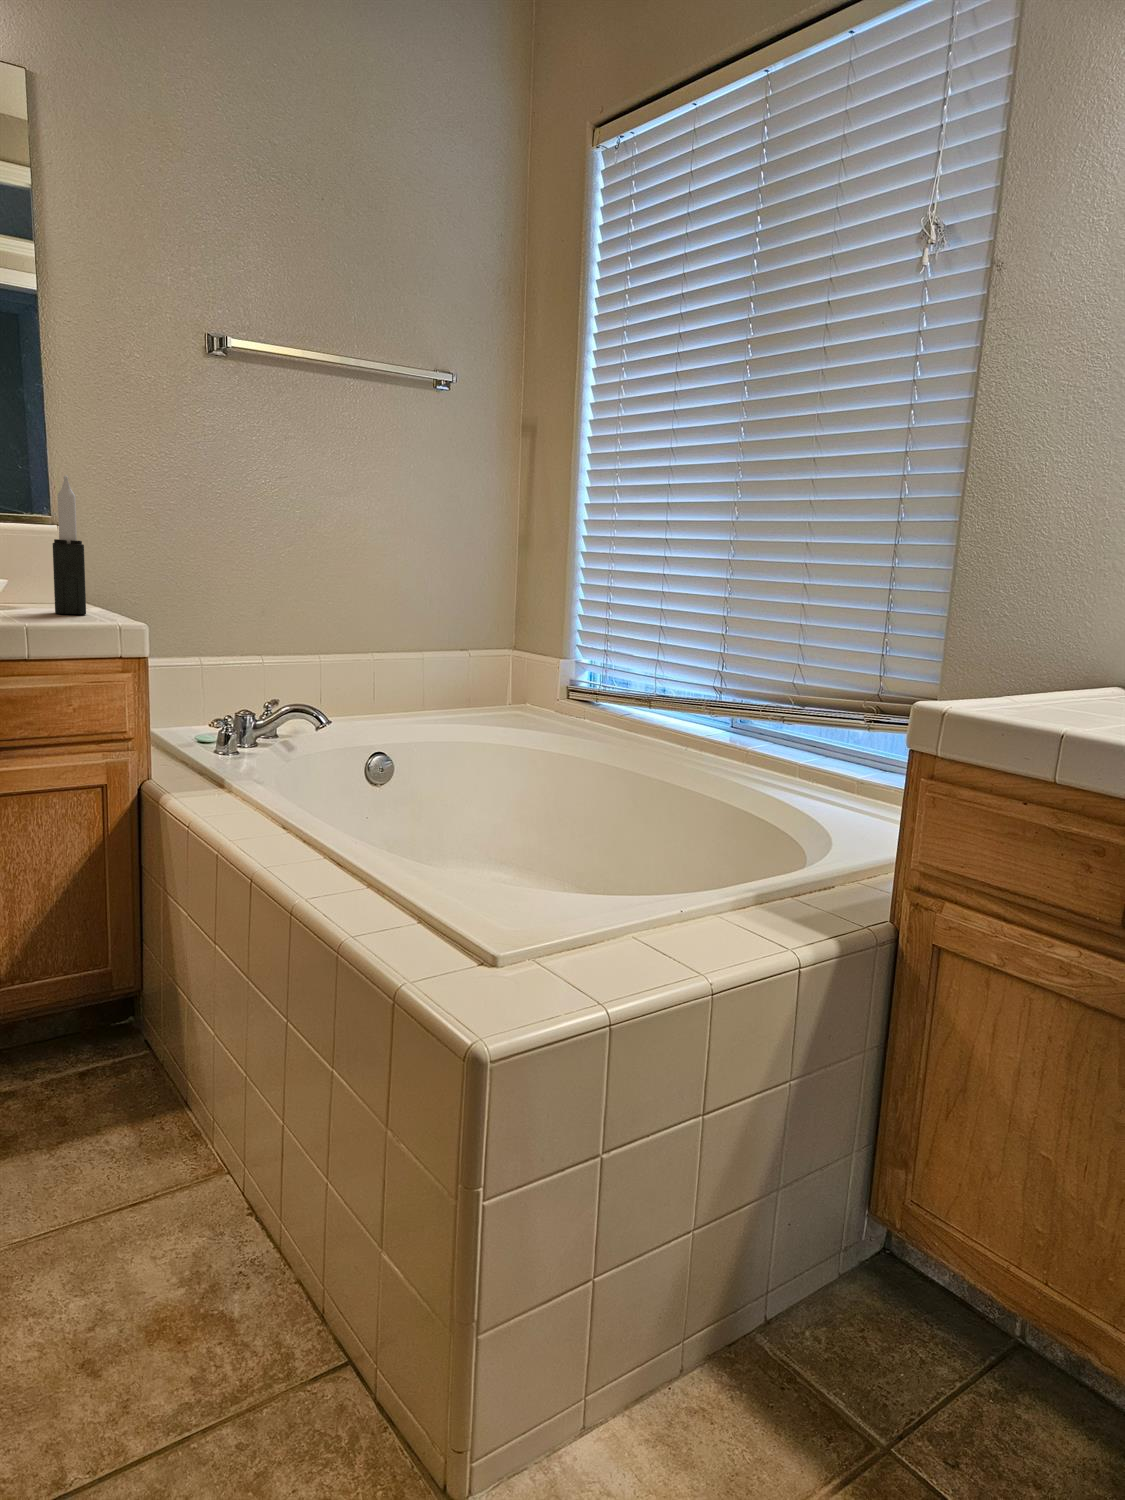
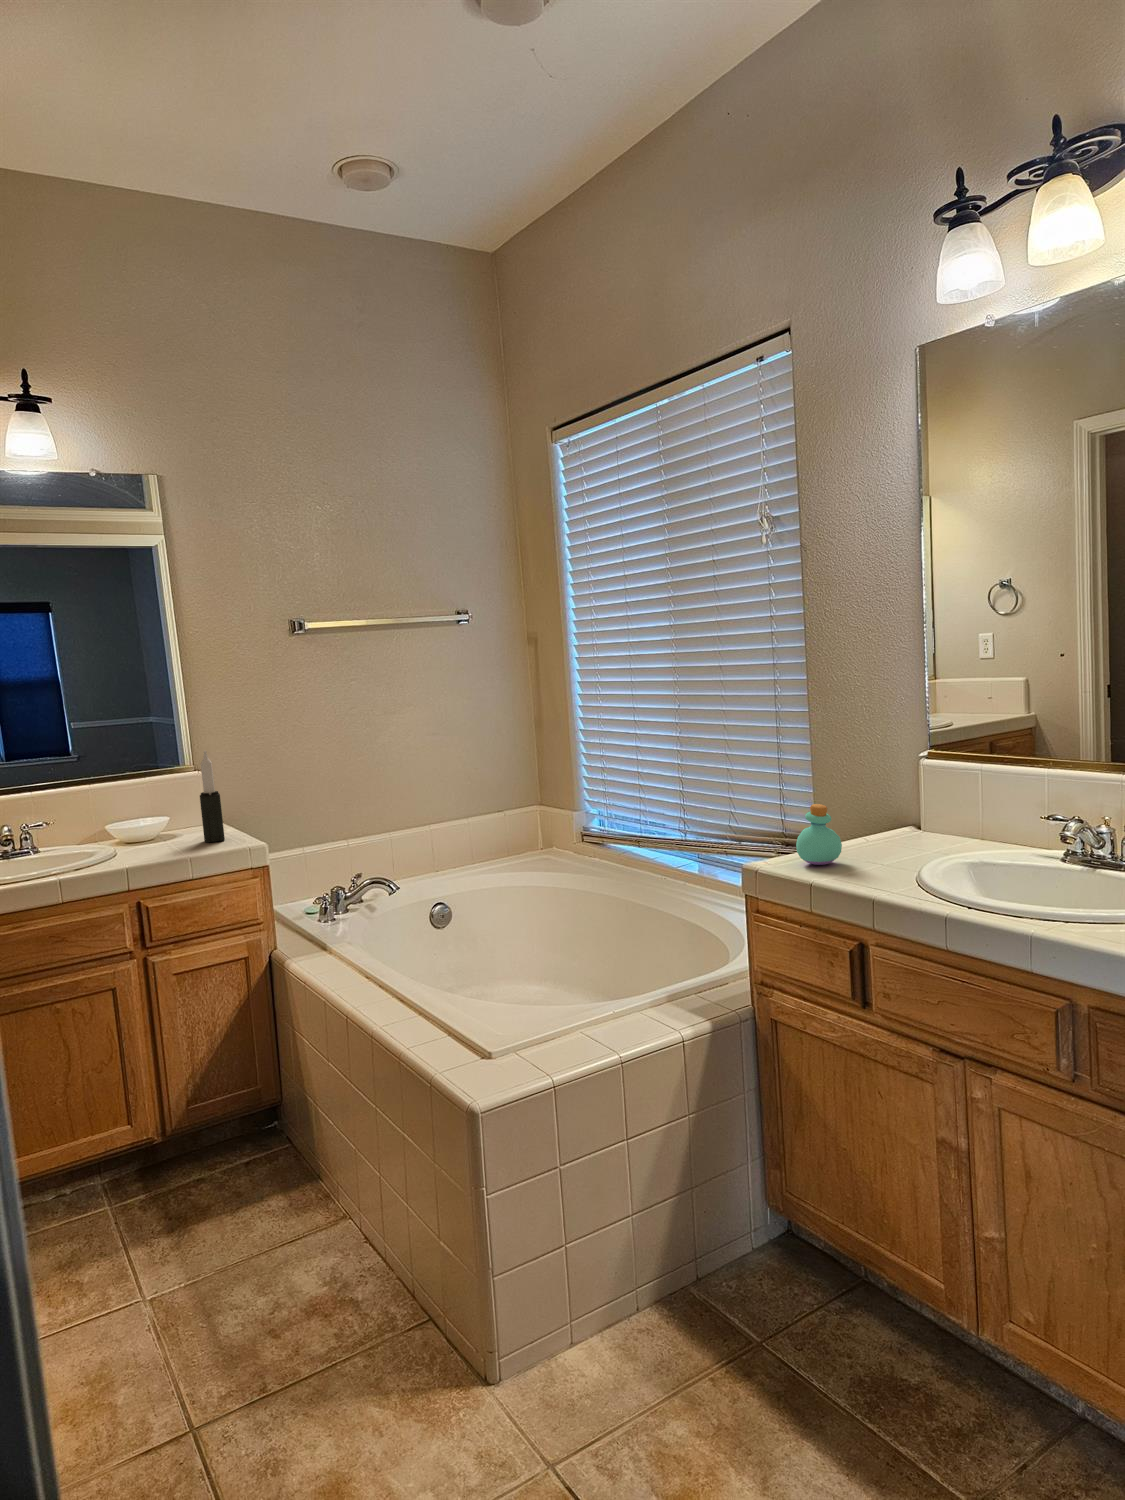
perfume bottle: none [1004,620,1079,715] -> present [796,804,842,865]

